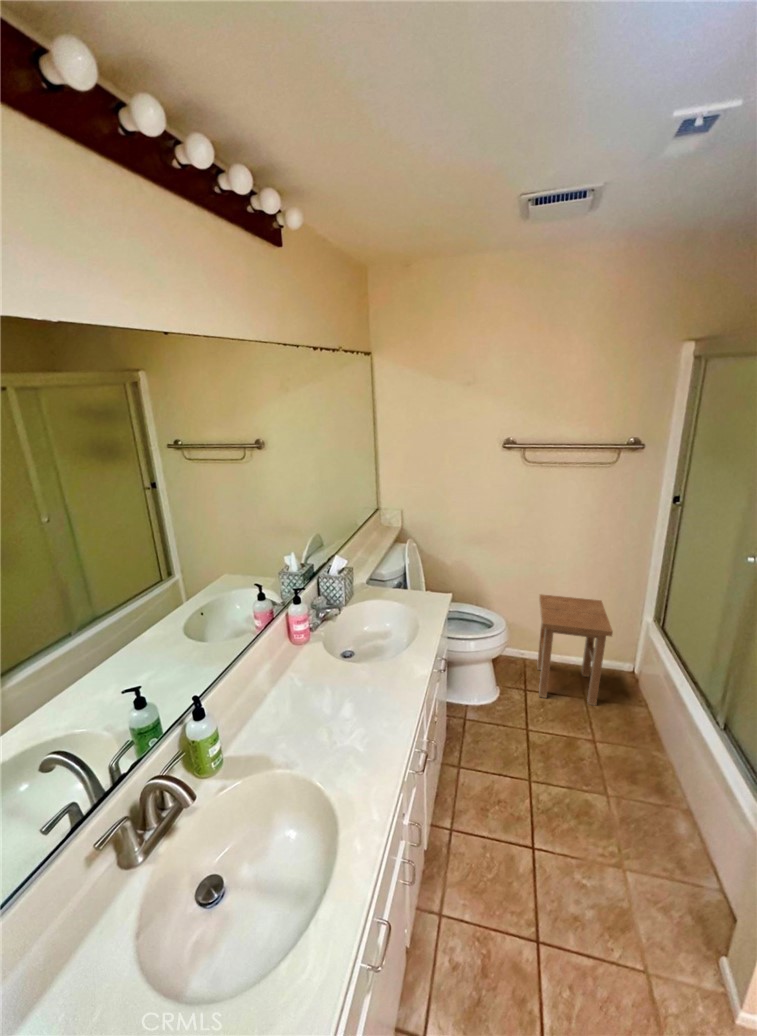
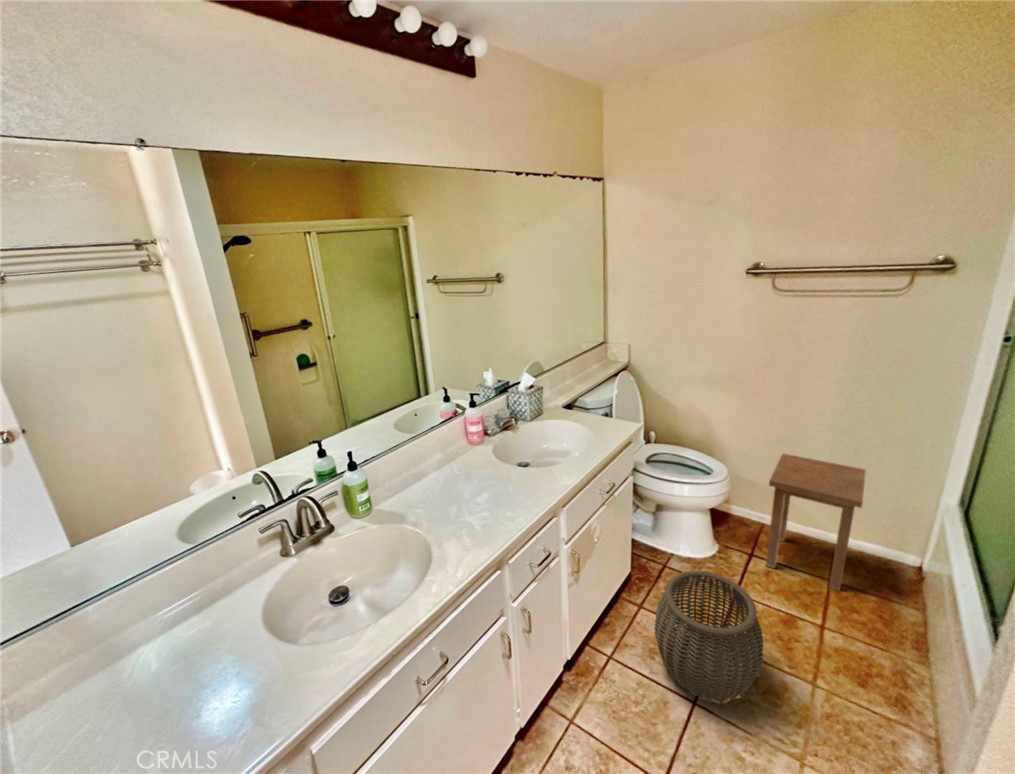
woven basket: none [484,722,580,842] -> present [654,571,764,702]

